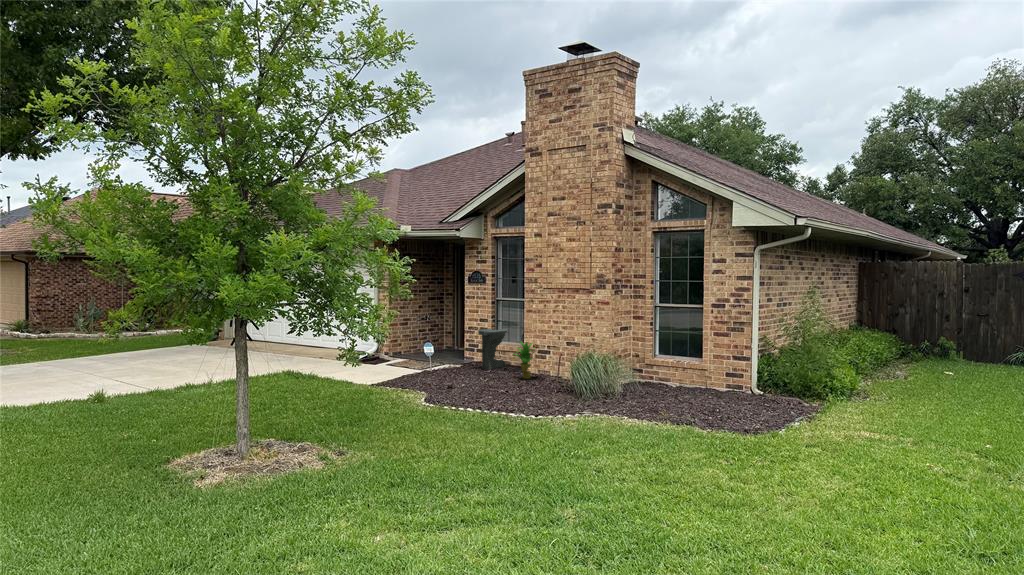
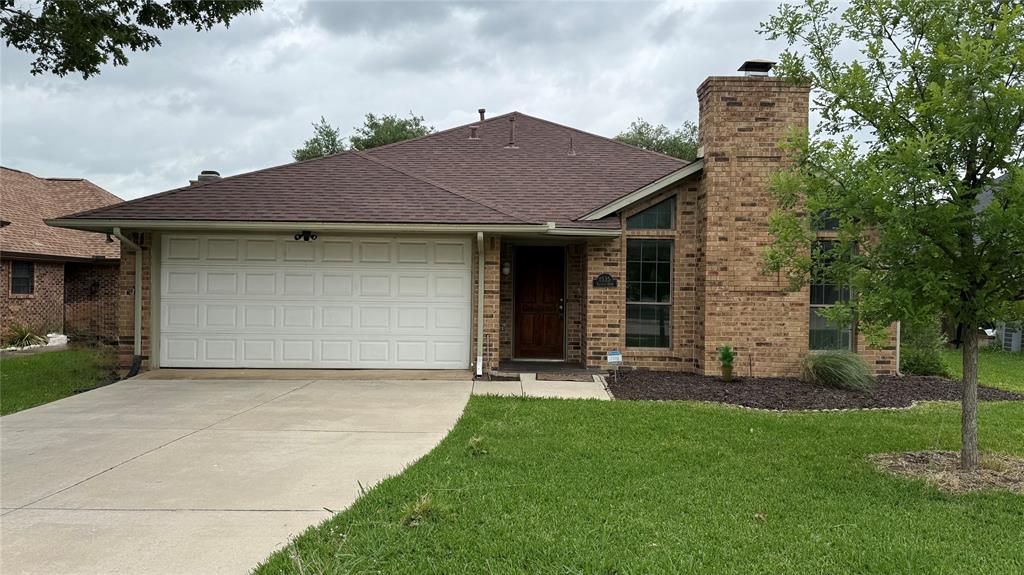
trash can: present [478,329,507,369] -> none [636,334,657,378]

